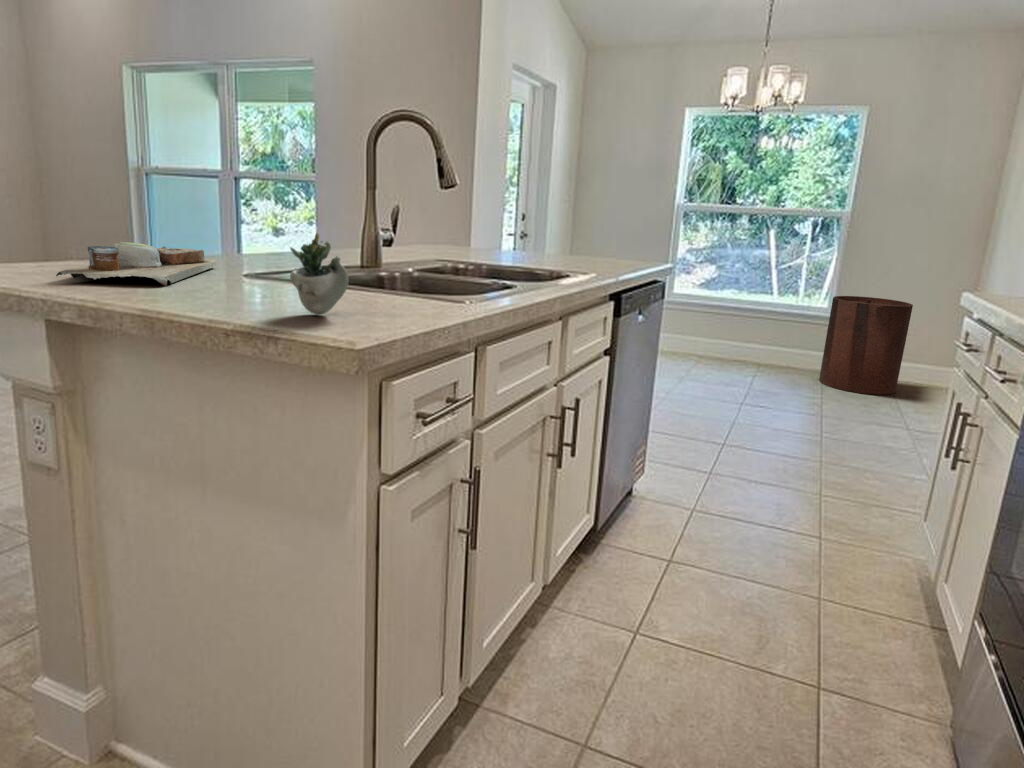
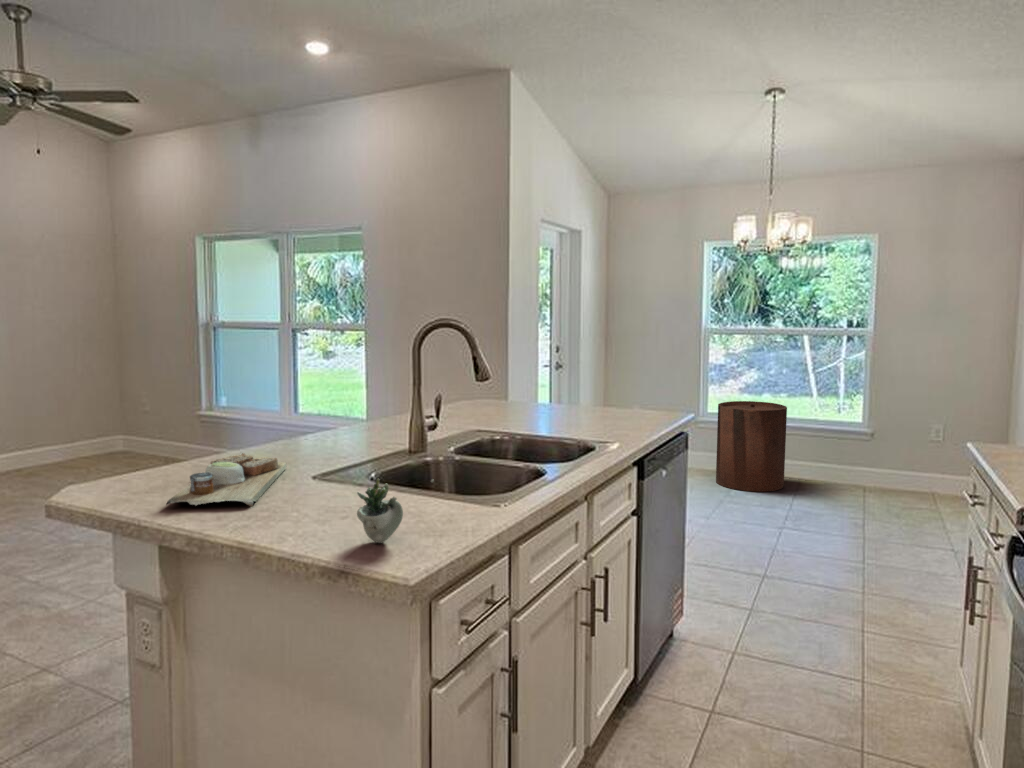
trash can: present [819,296,913,395] -> present [716,401,787,492]

